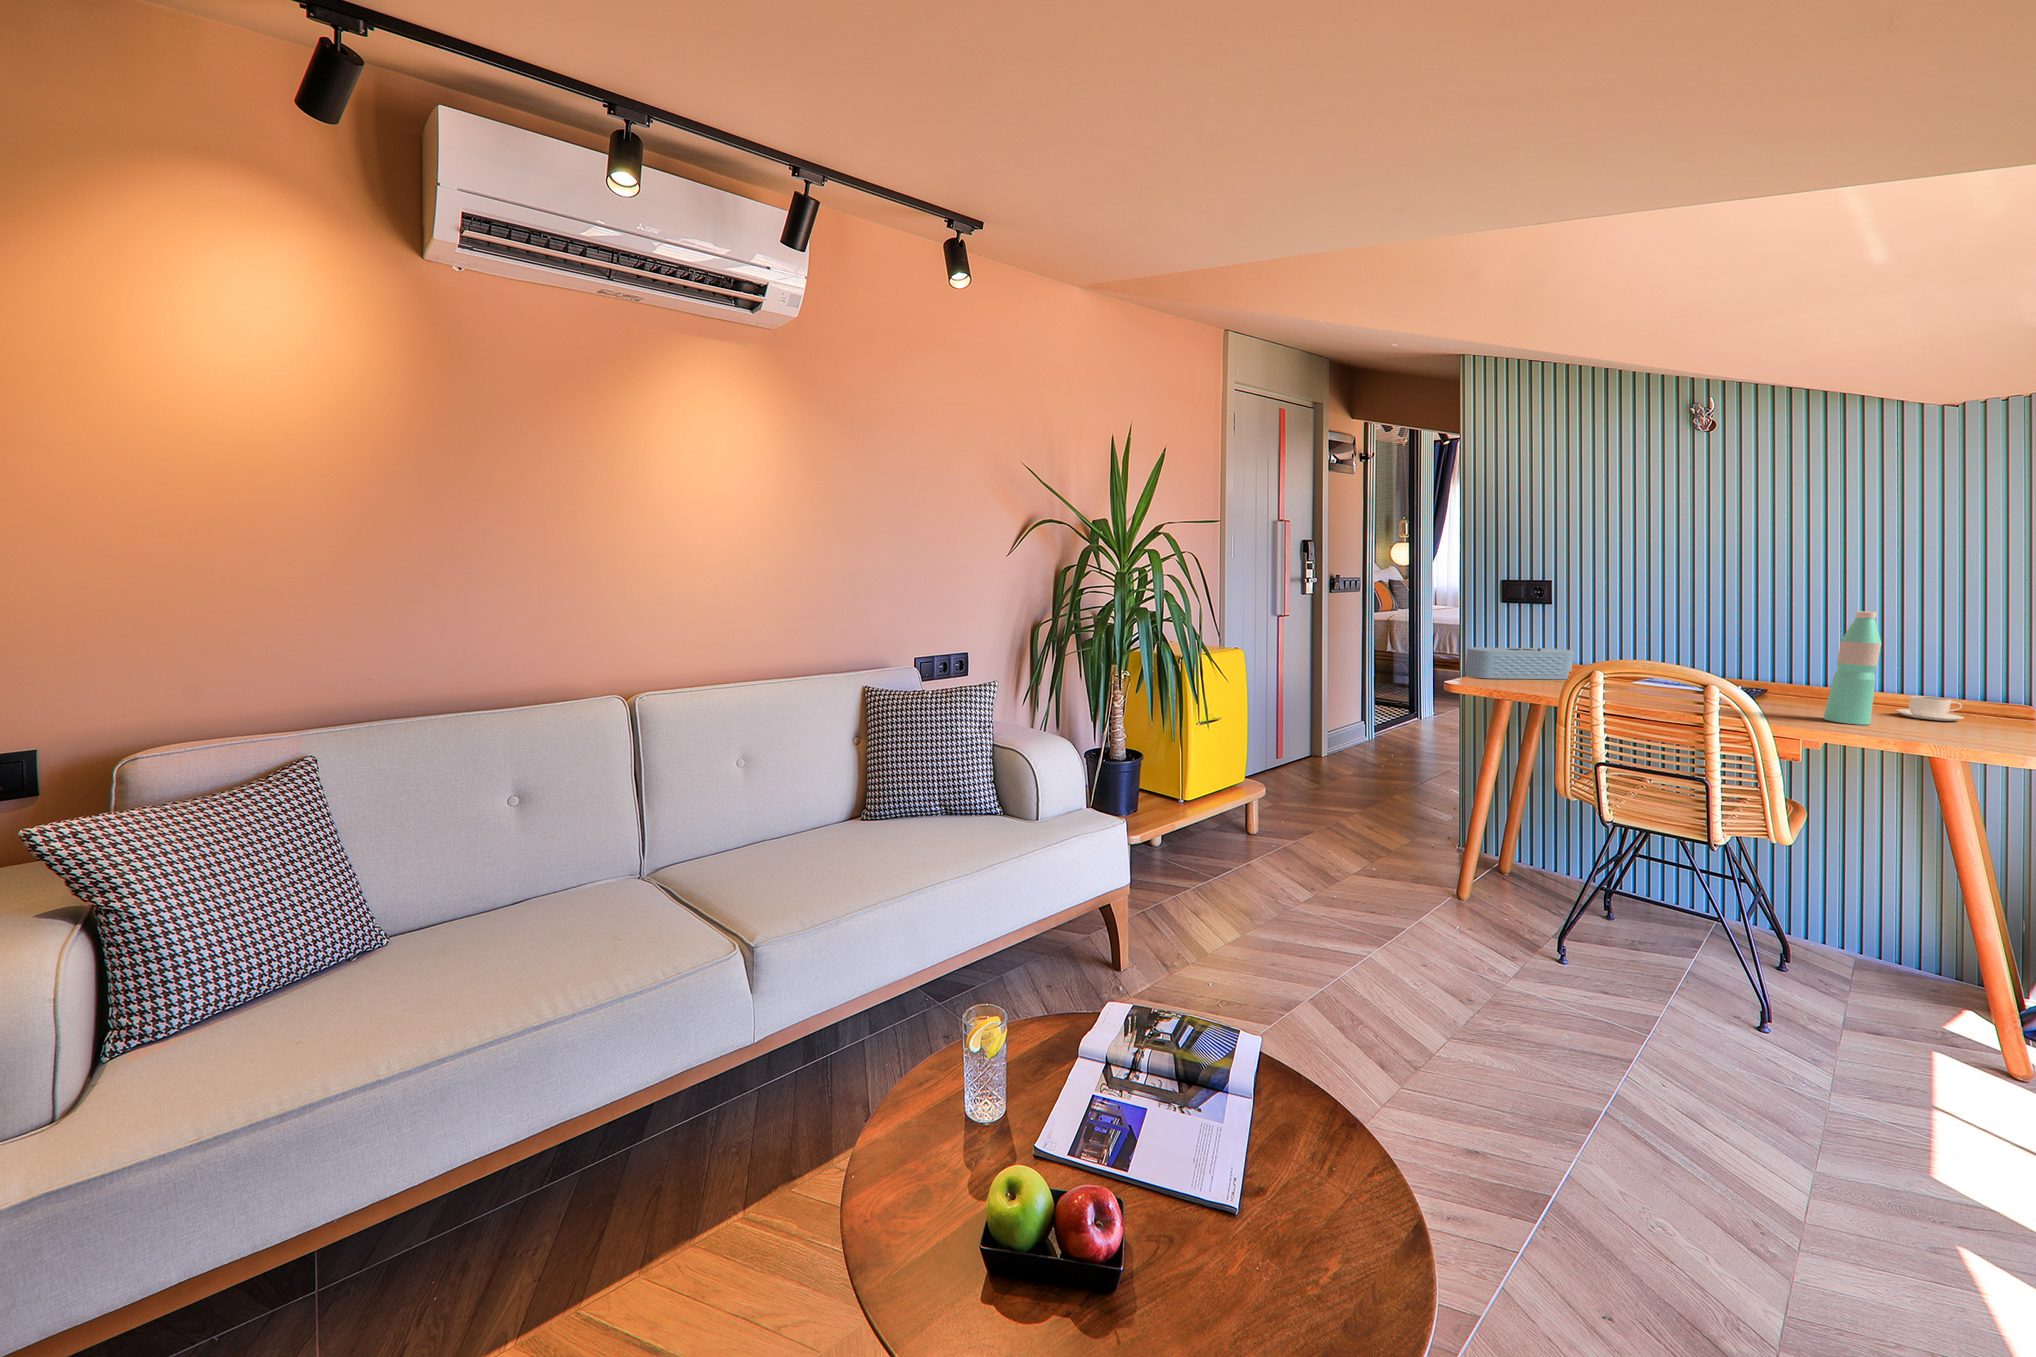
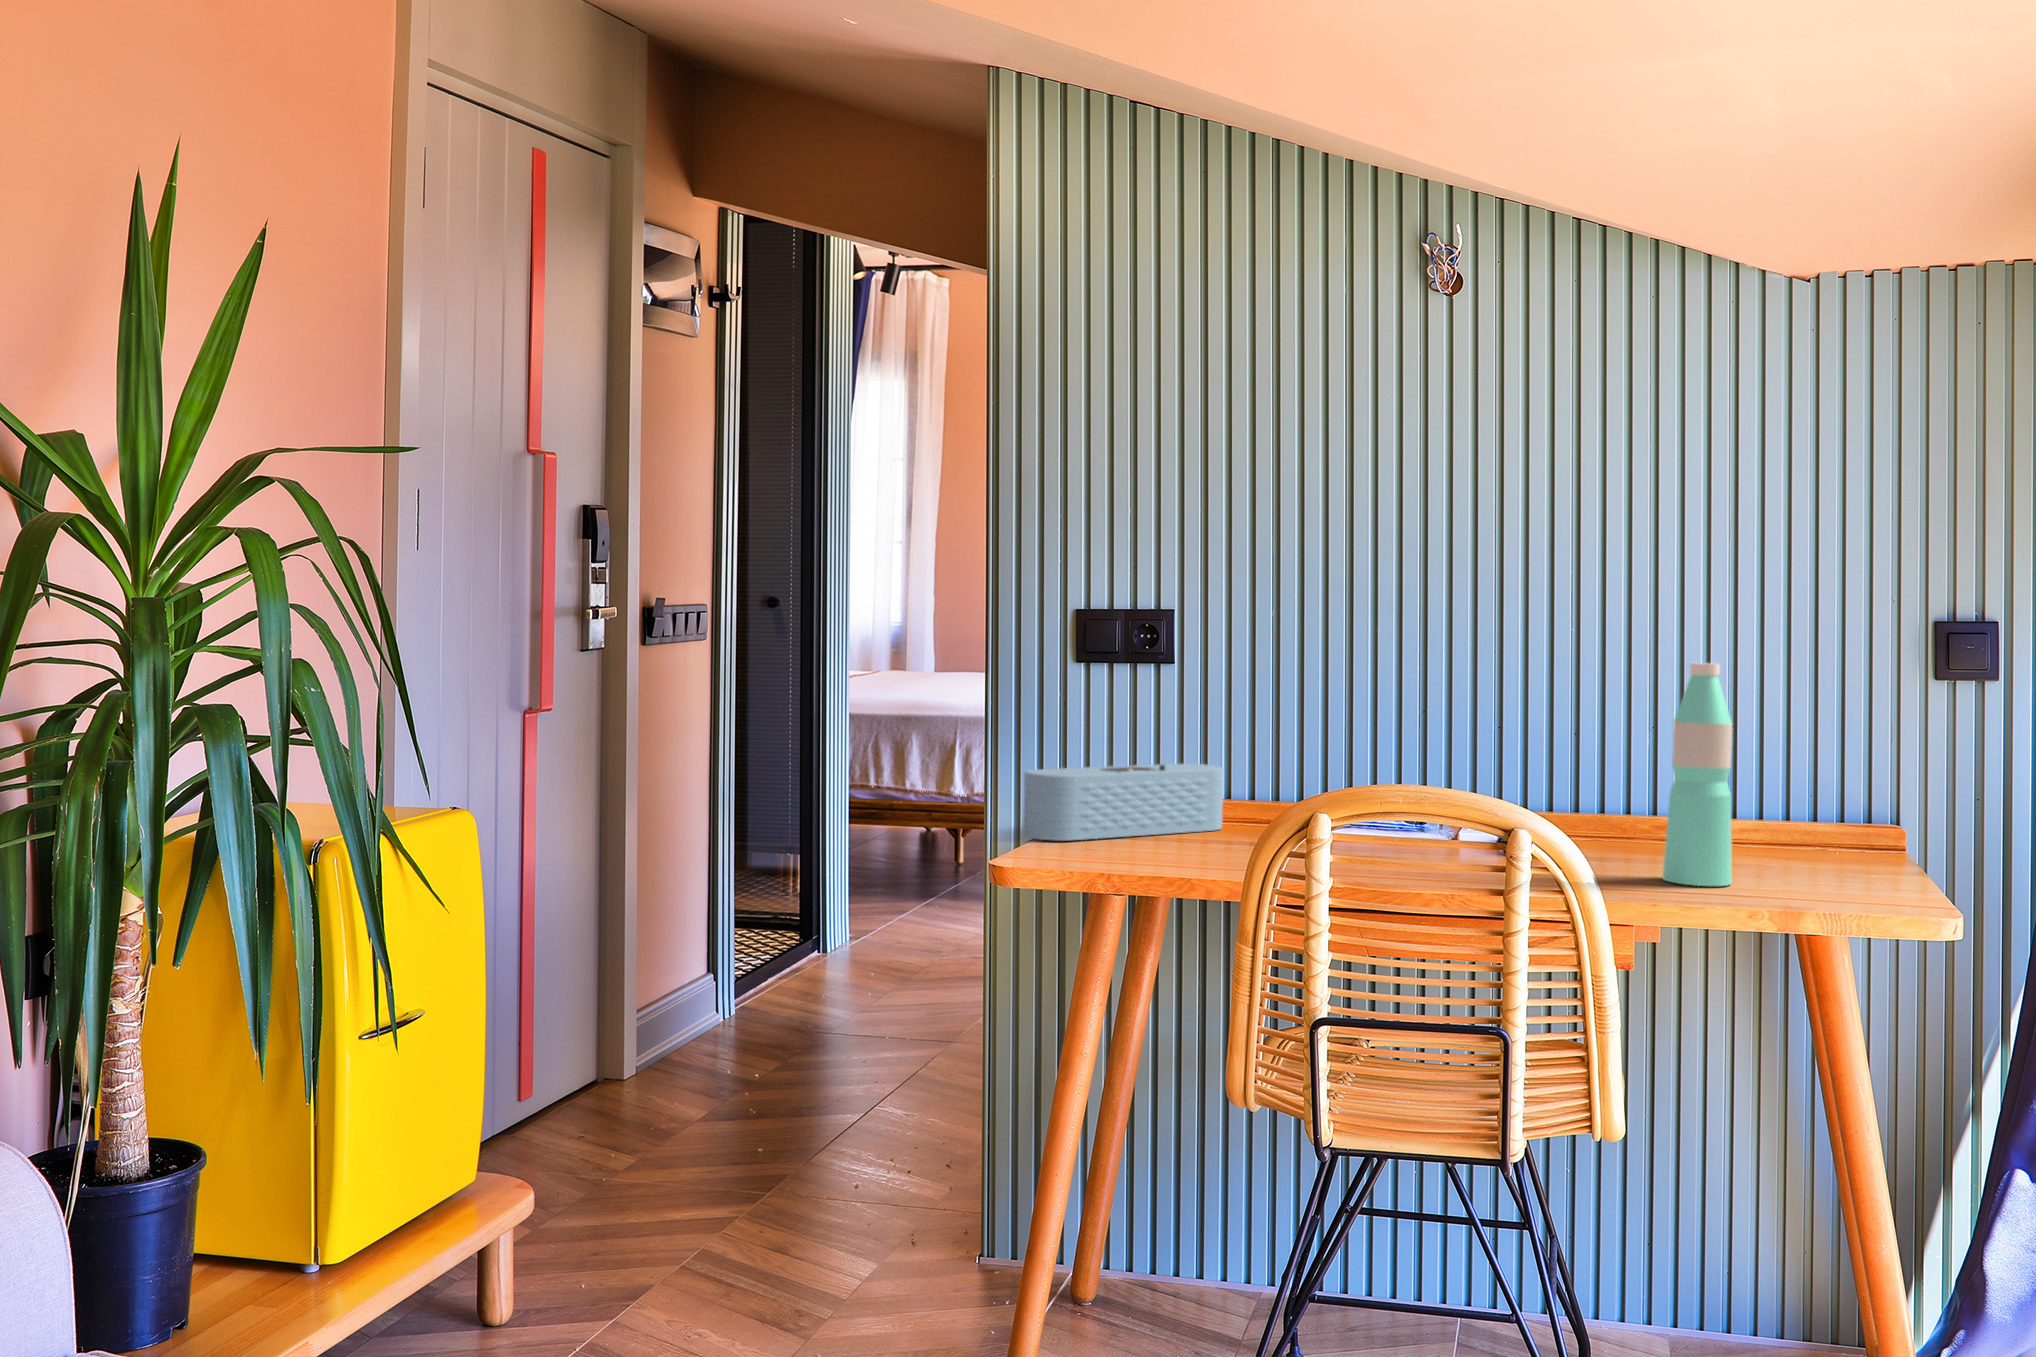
coffee cup: present [1895,696,1964,721] -> none [1741,821,1835,865]

